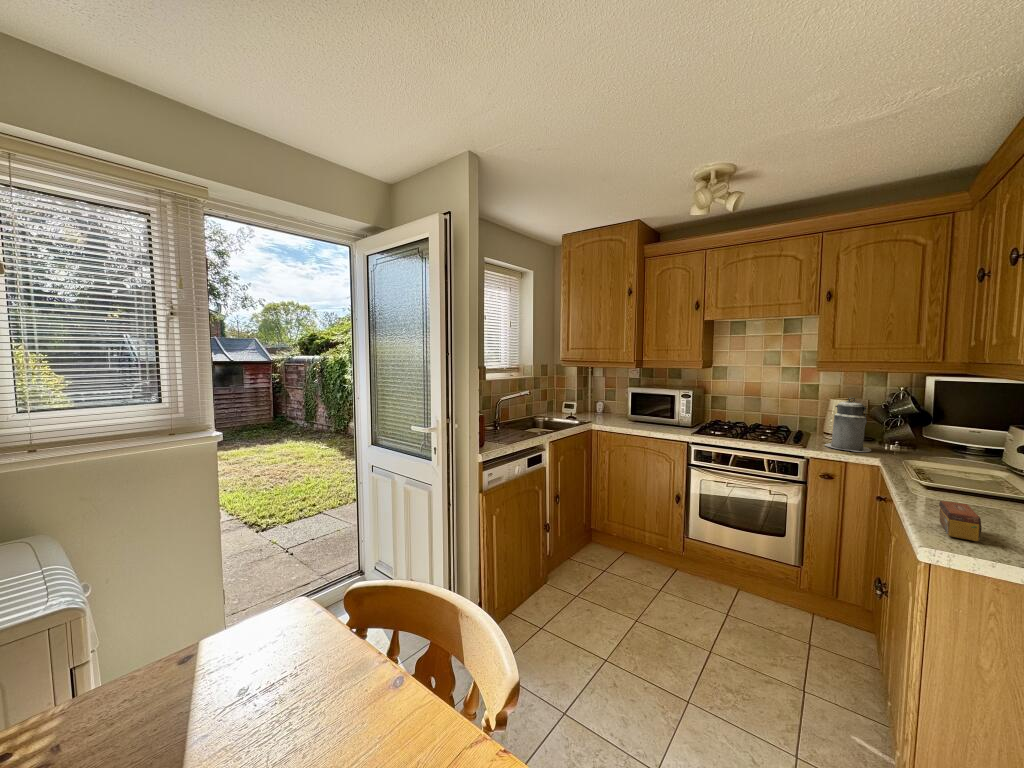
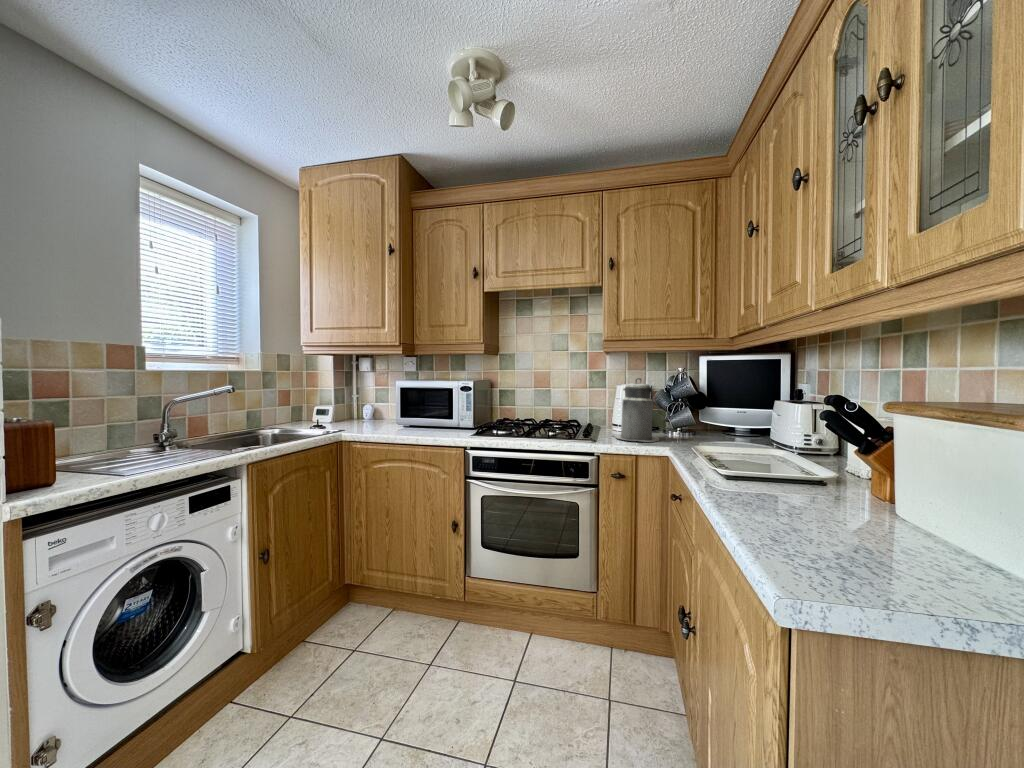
tea box: present [939,501,982,541] -> none [771,500,845,568]

